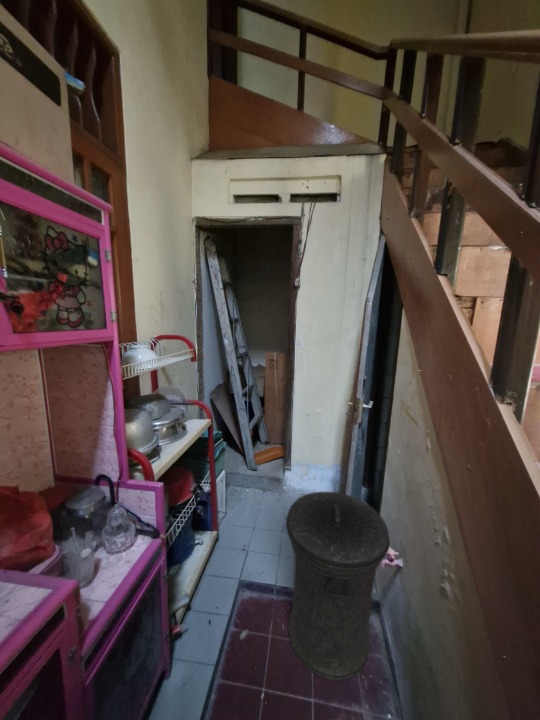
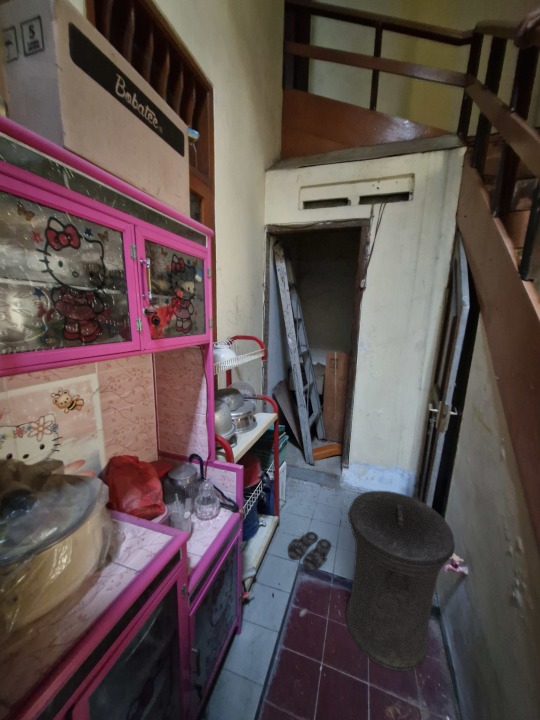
slippers: none [227,542,273,586] -> present [288,532,331,571]

